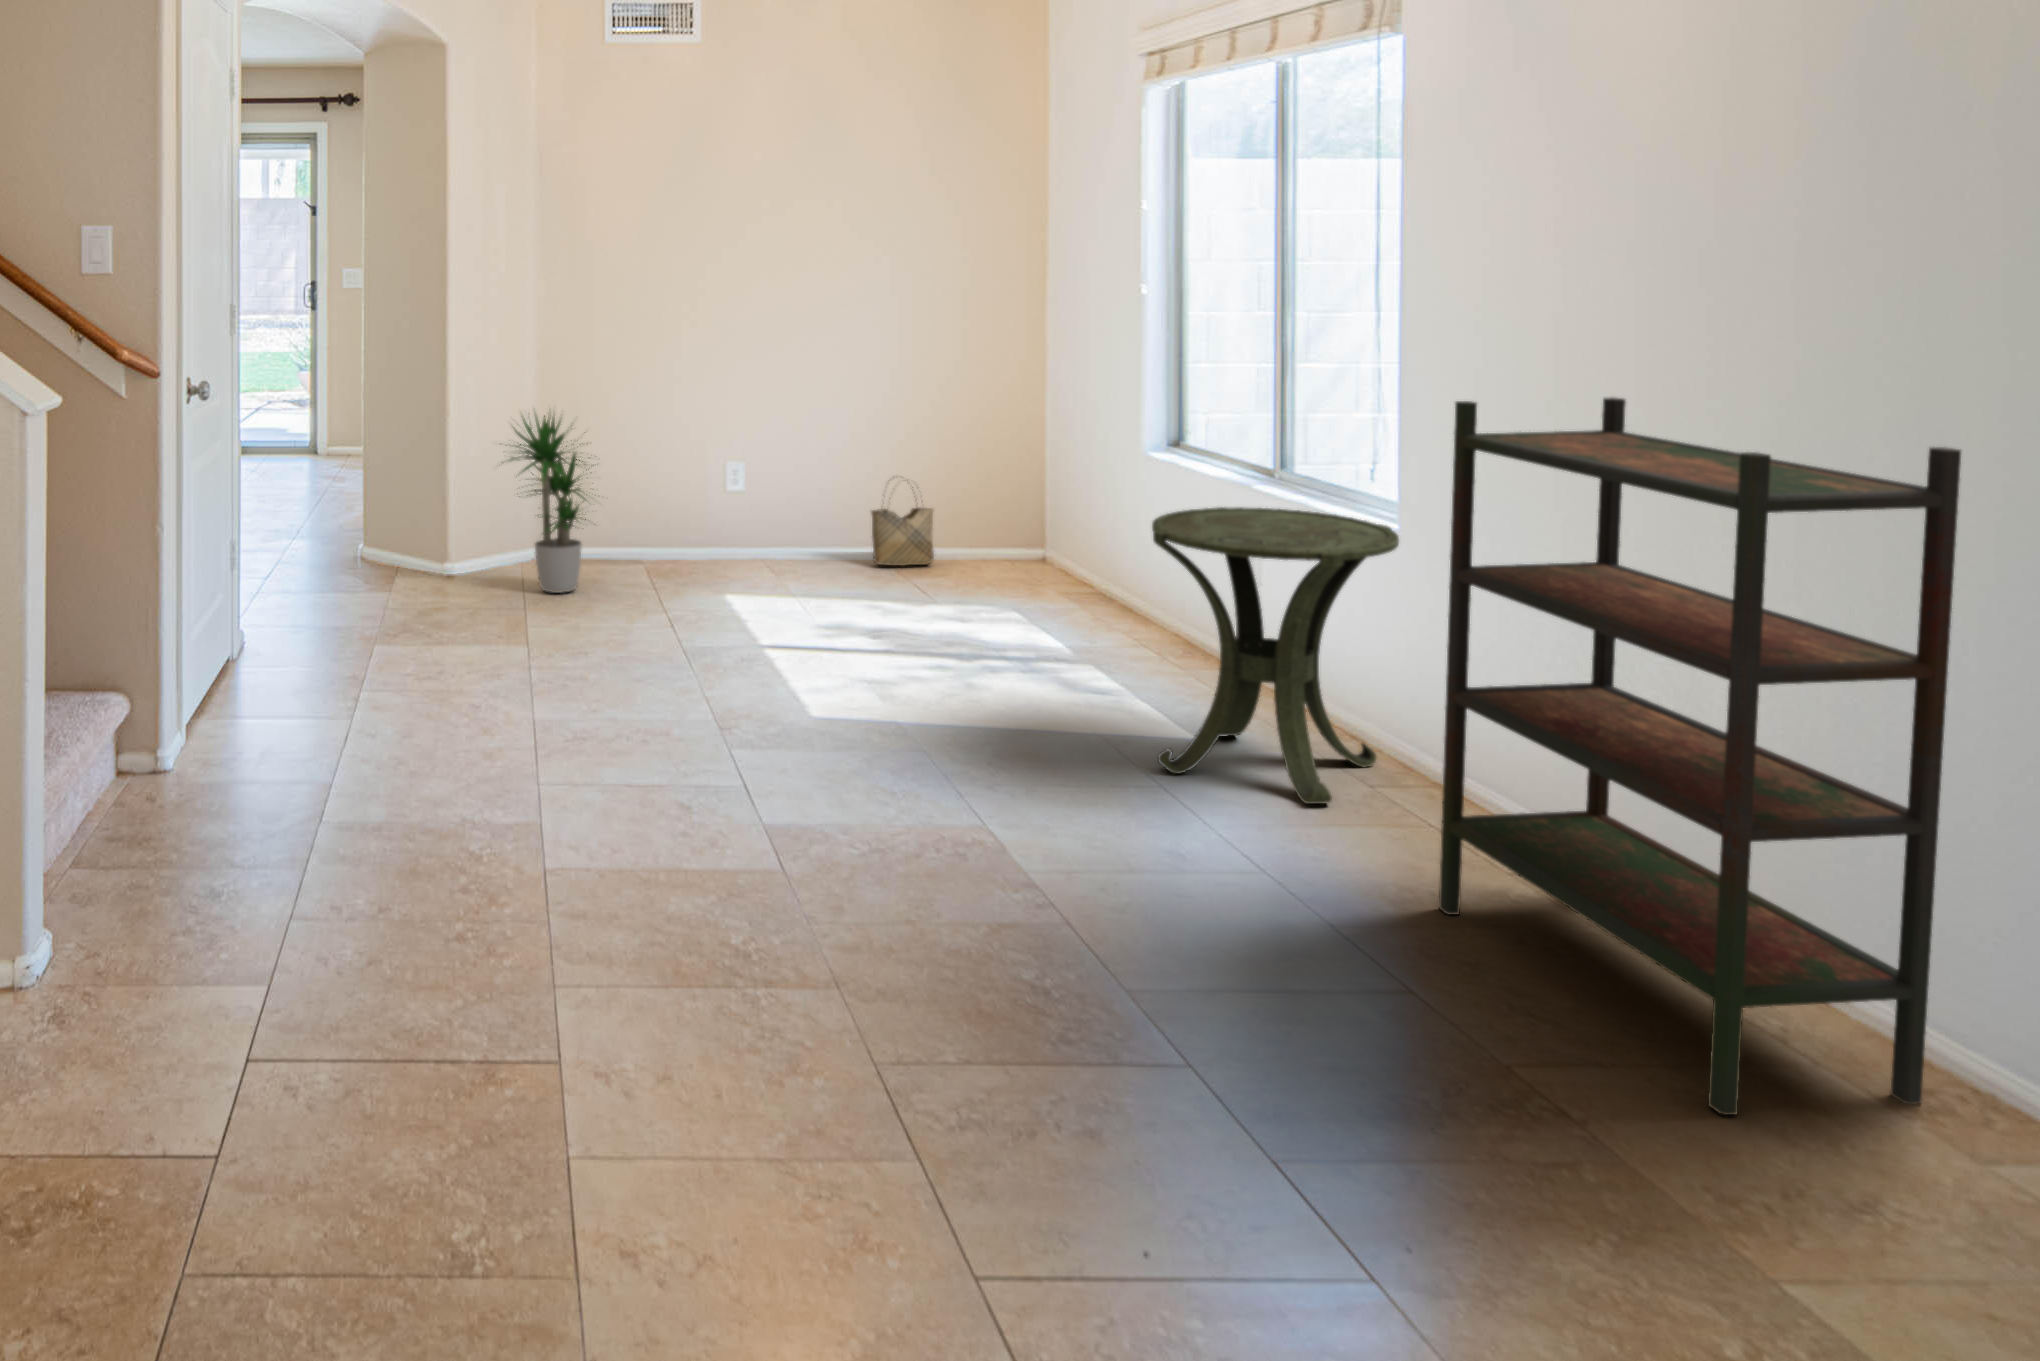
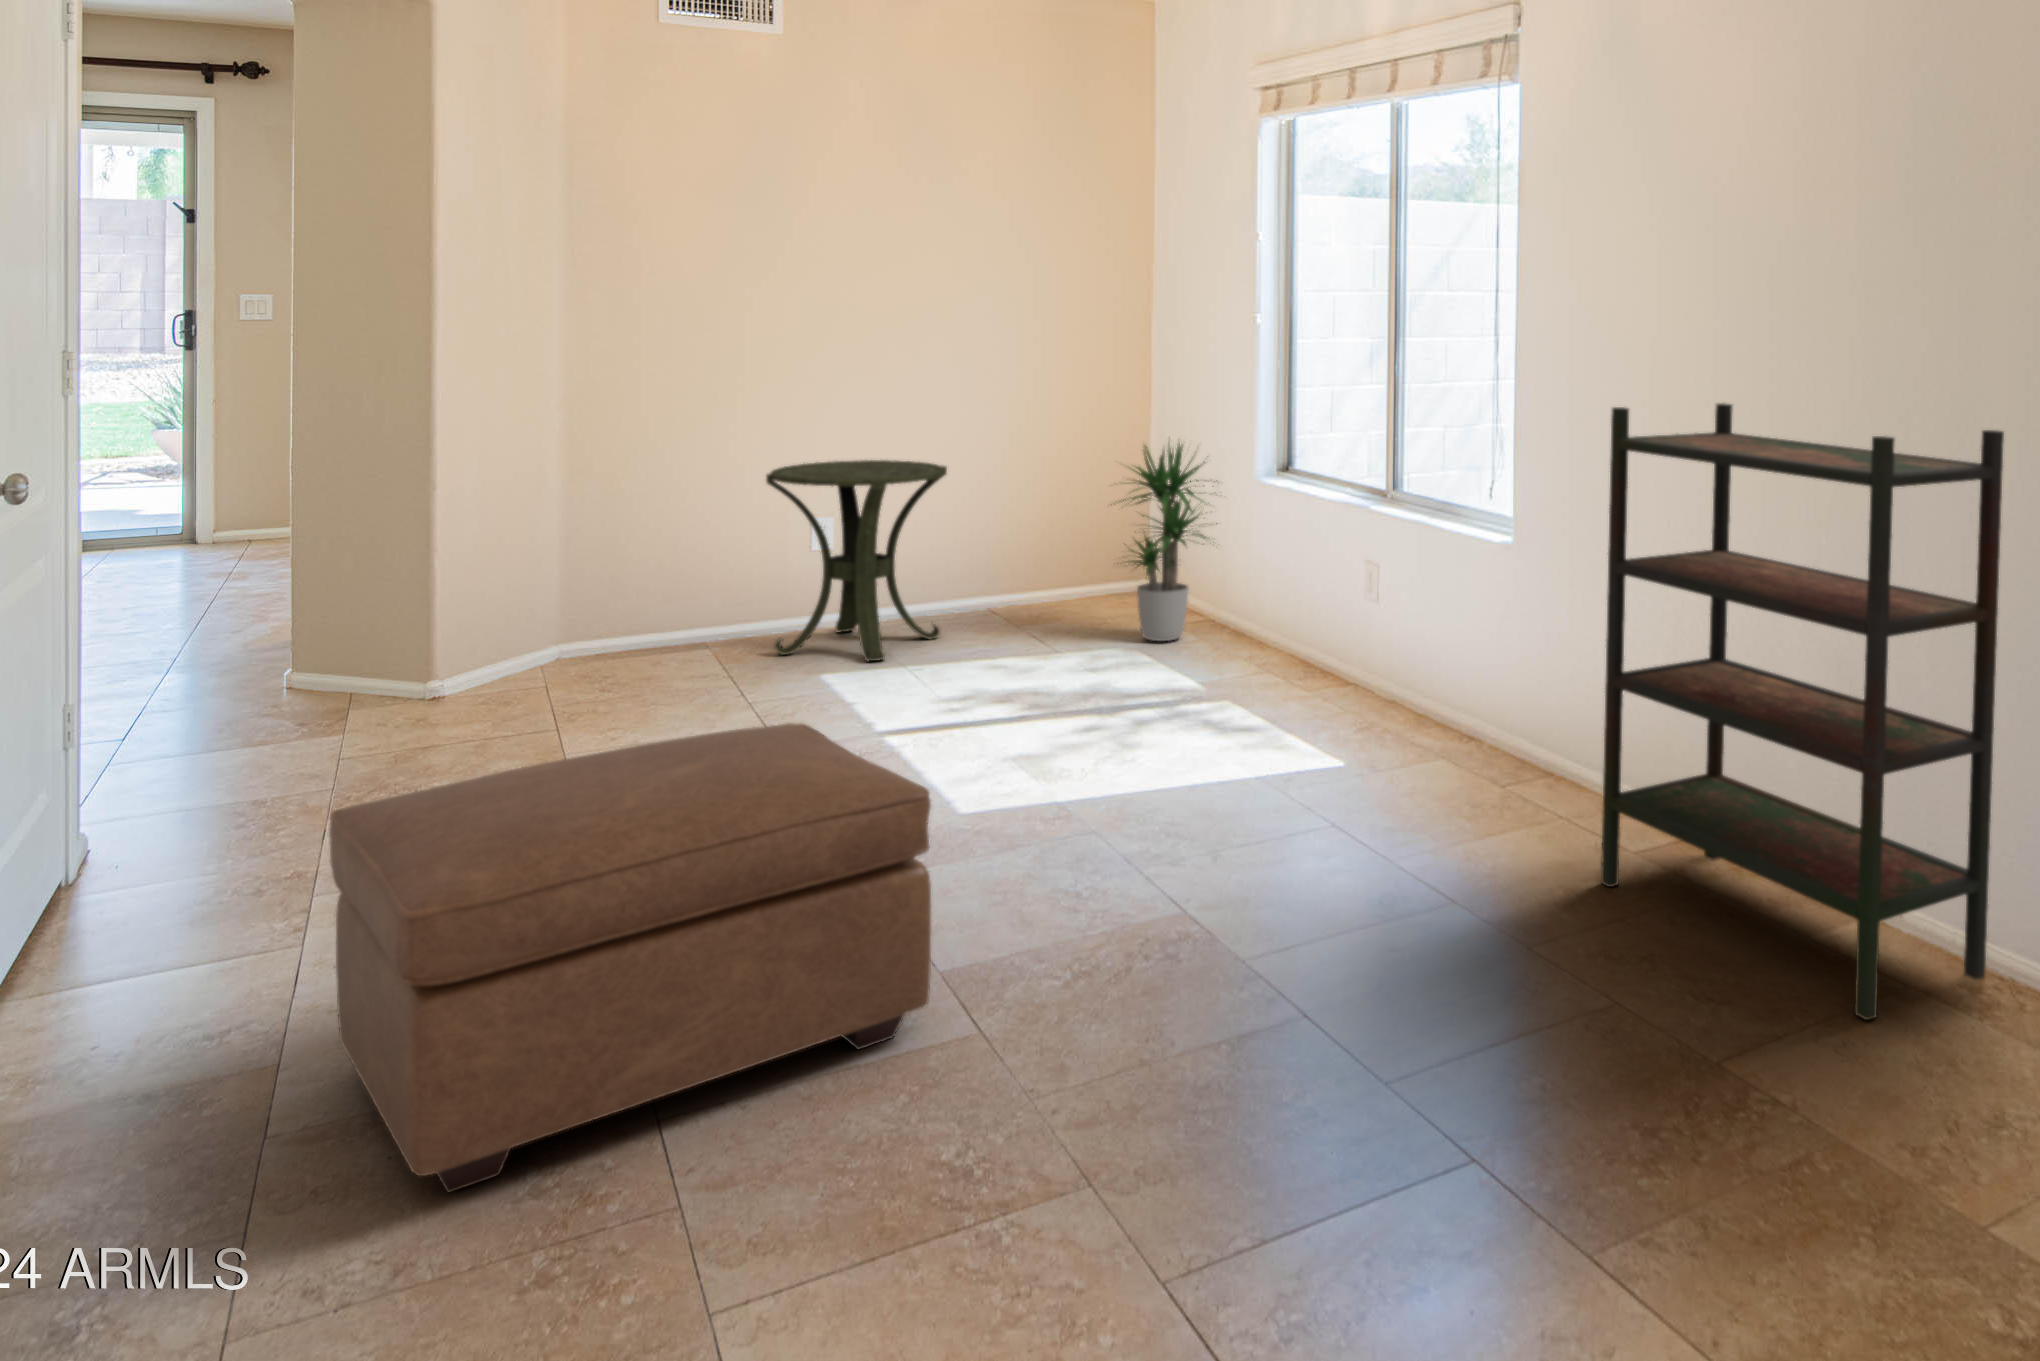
potted plant: present [502,415,598,593] -> present [1114,443,1219,641]
woven basket: present [871,480,934,566] -> none [971,520,1040,617]
side table: present [1152,507,1399,804] -> present [766,460,947,661]
ottoman: none [331,650,740,968] -> present [329,723,931,1192]

